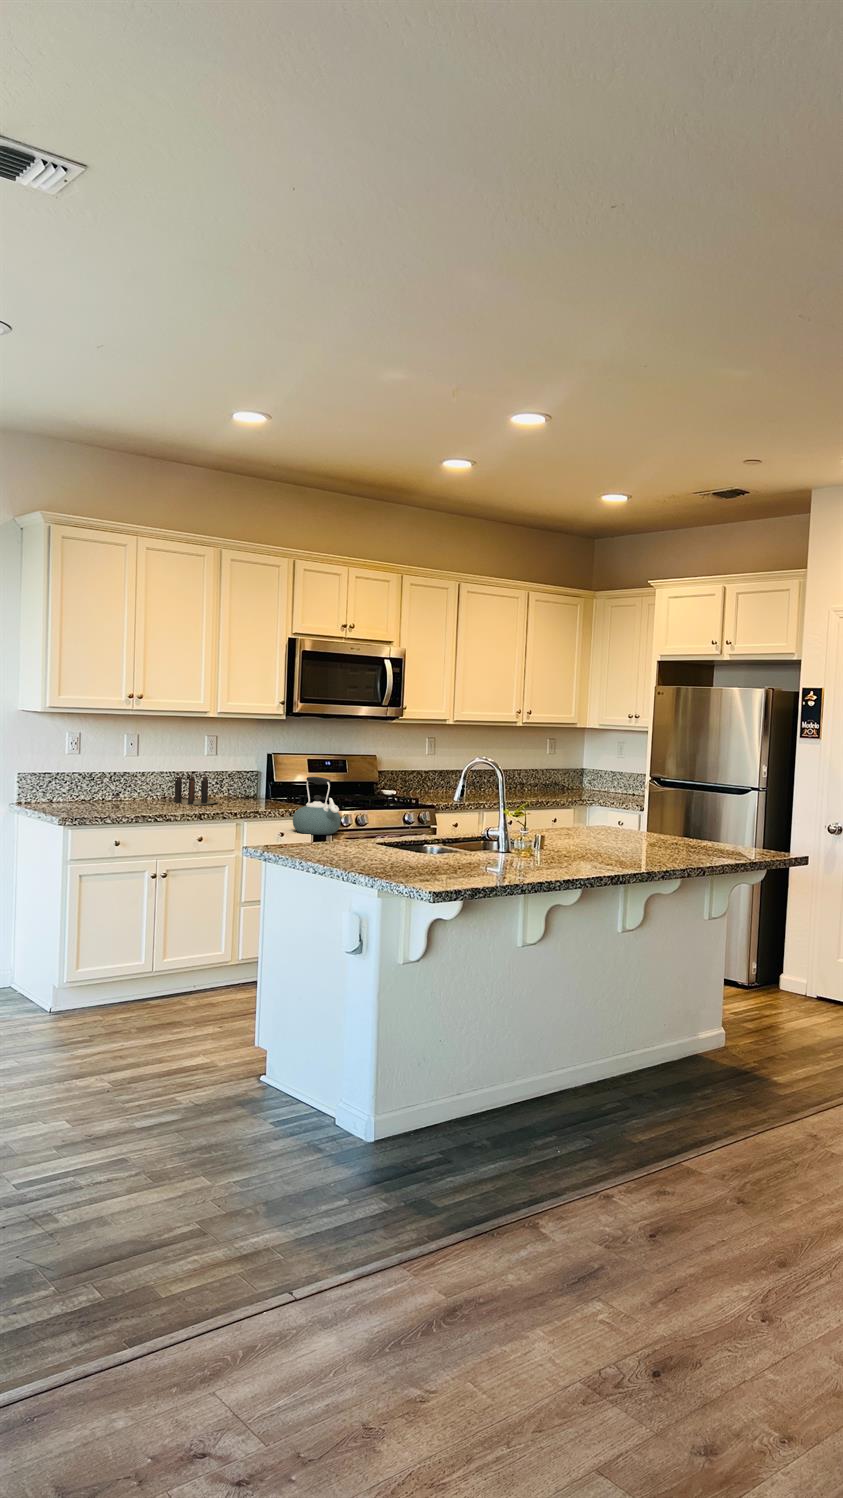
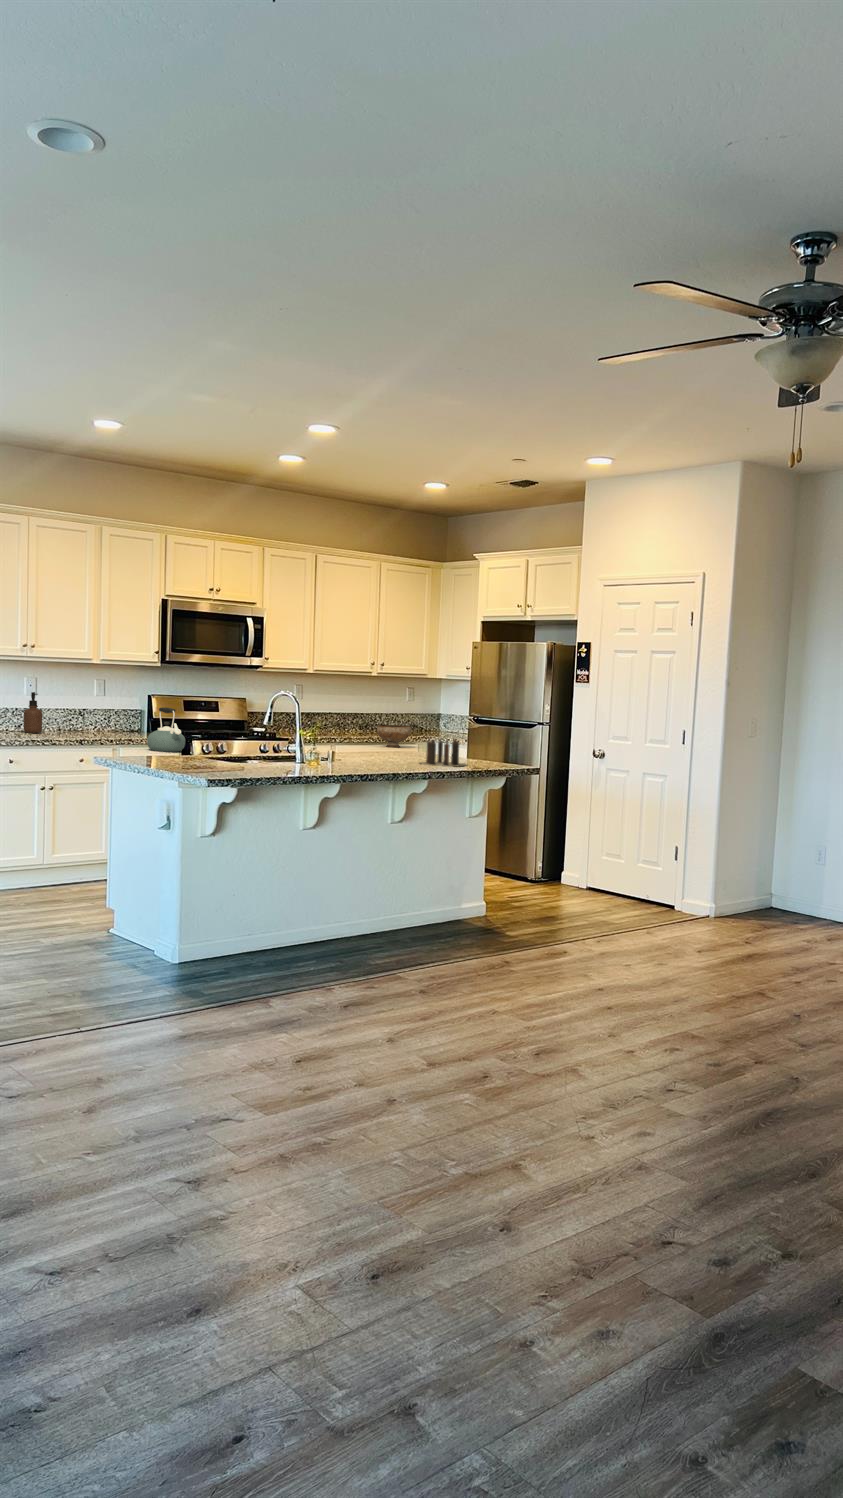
soap dispenser: none [121,753,145,805] -> present [24,692,42,733]
candle: present [172,775,218,805] -> present [420,737,465,767]
bowl: none [536,788,577,816] -> present [377,725,411,747]

